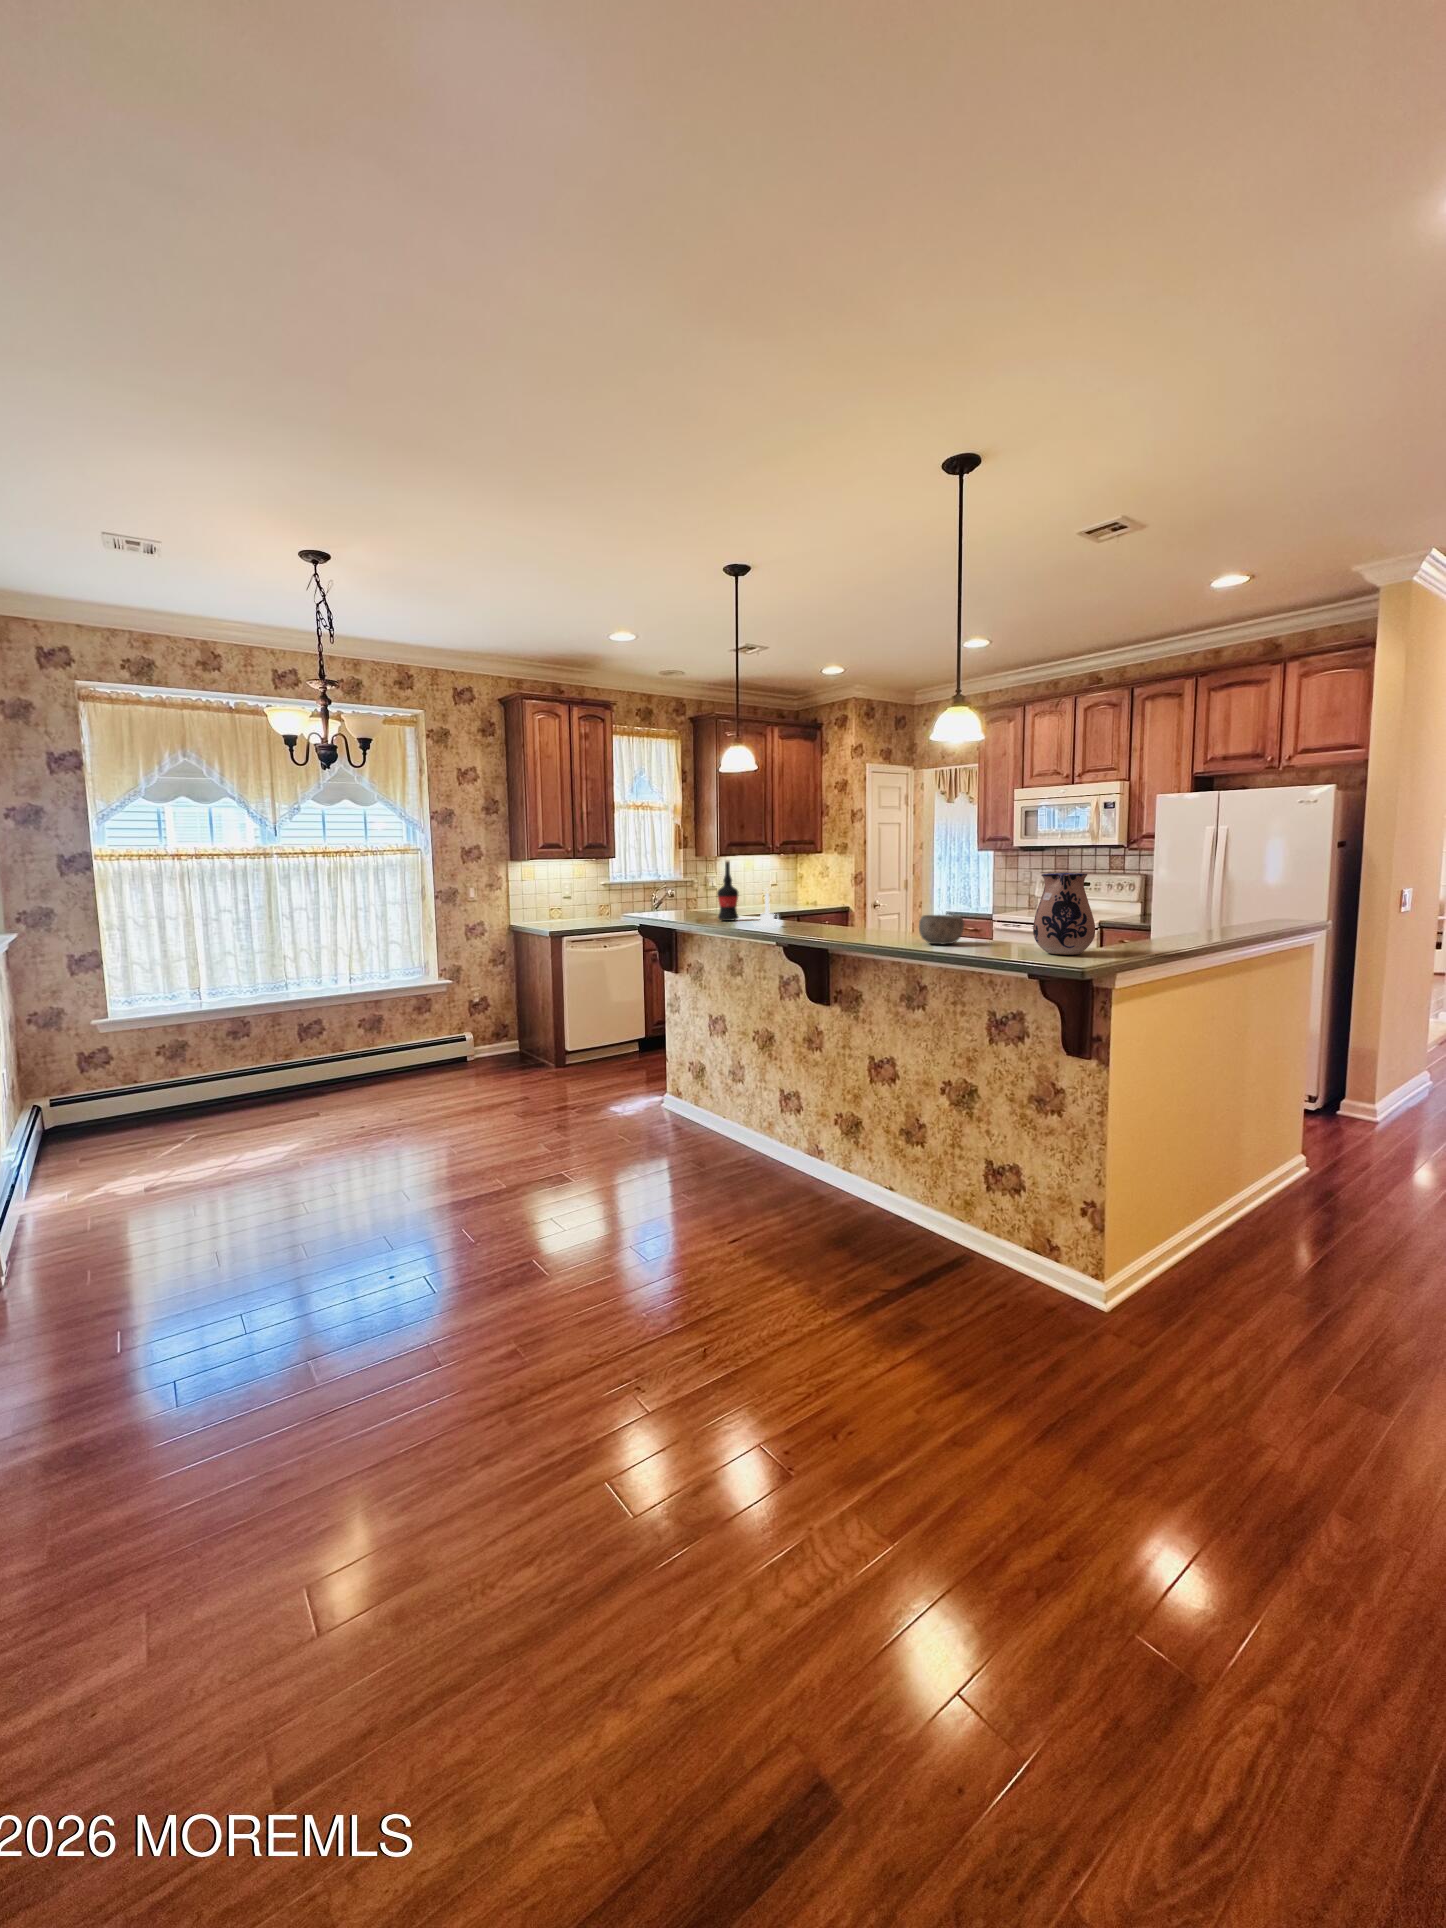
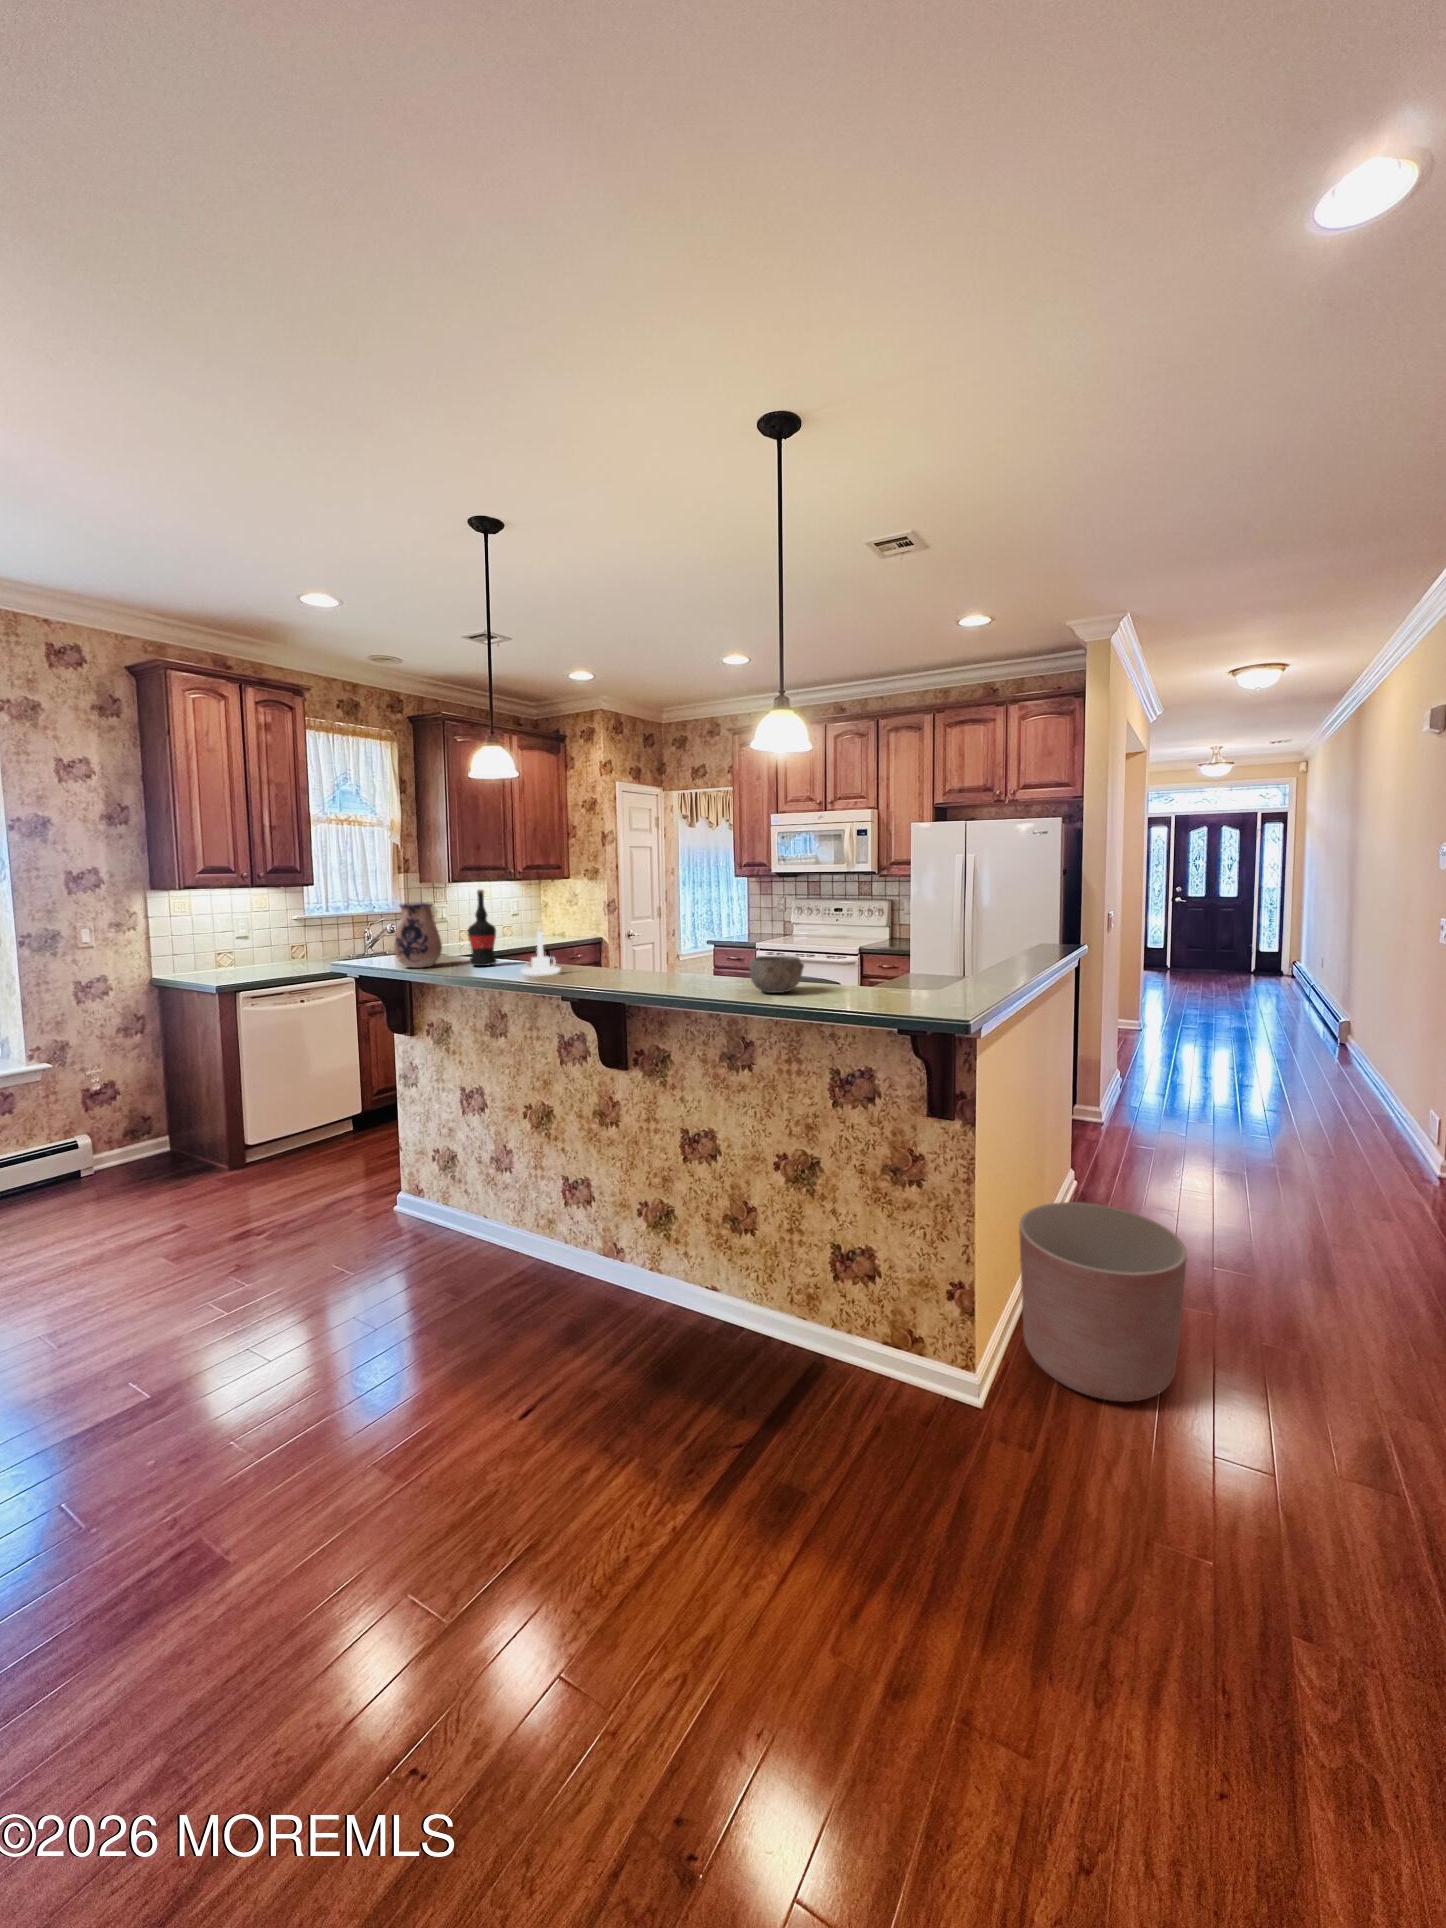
ceramic pitcher: present [1033,873,1095,955] -> present [394,903,442,968]
planter: none [1167,1158,1340,1337] -> present [1019,1202,1187,1402]

